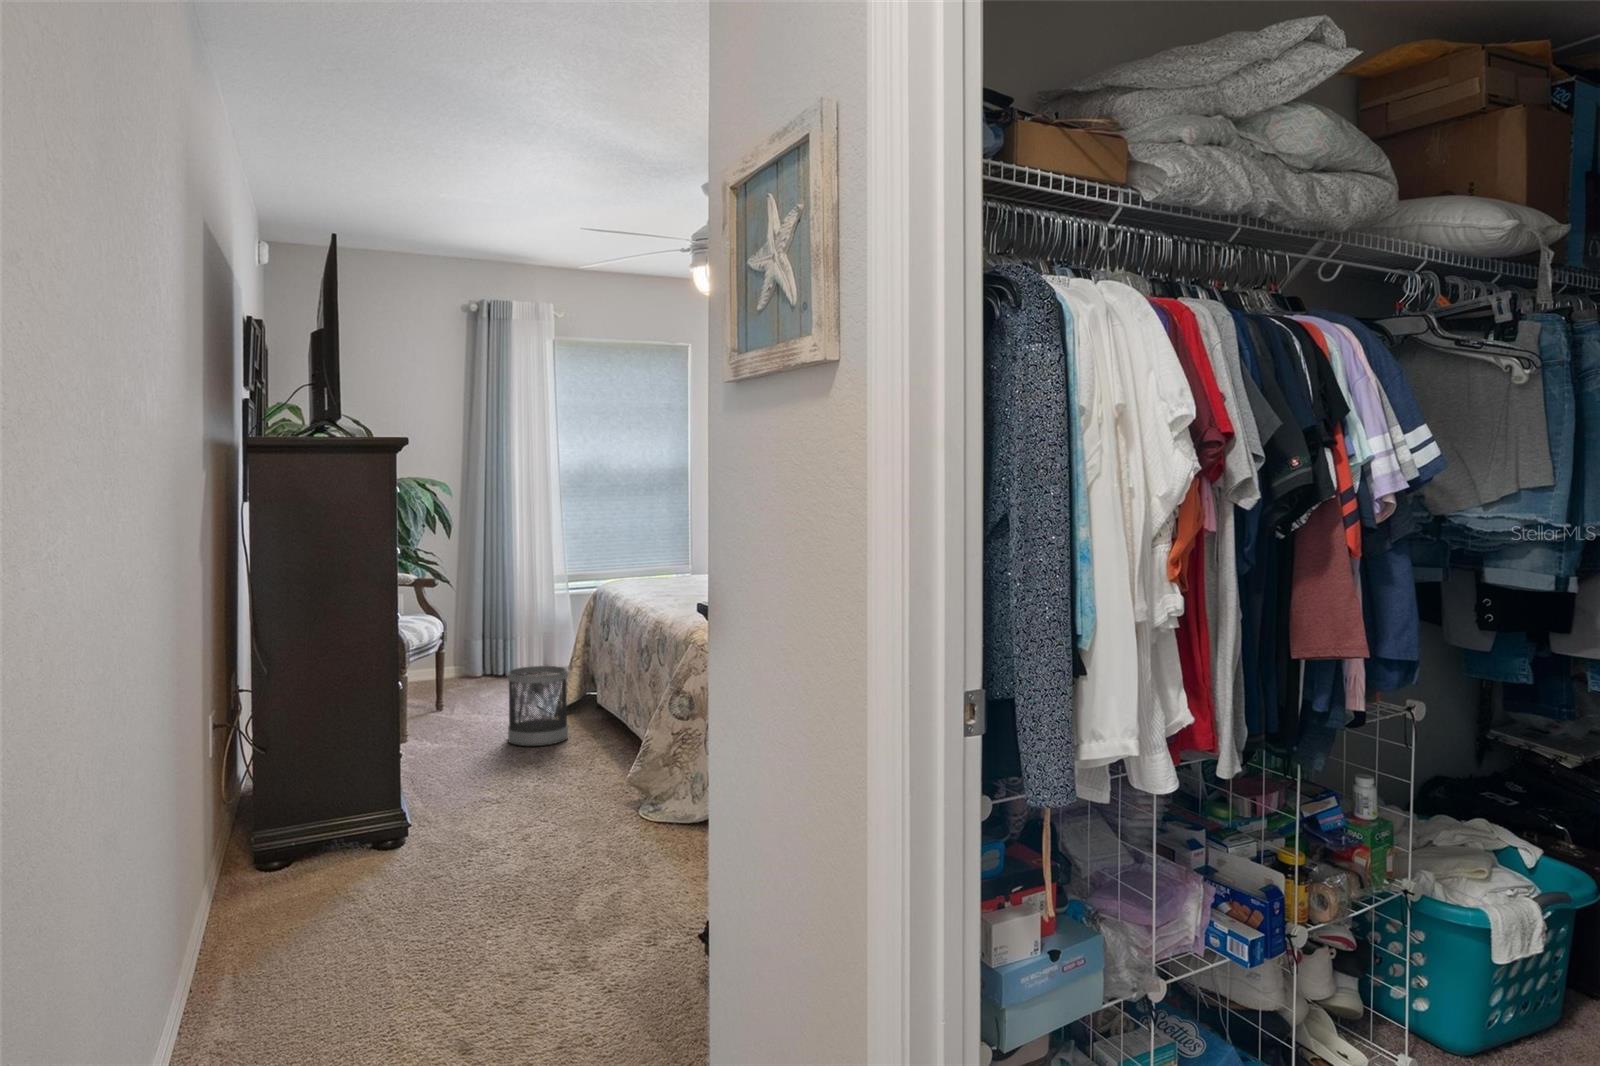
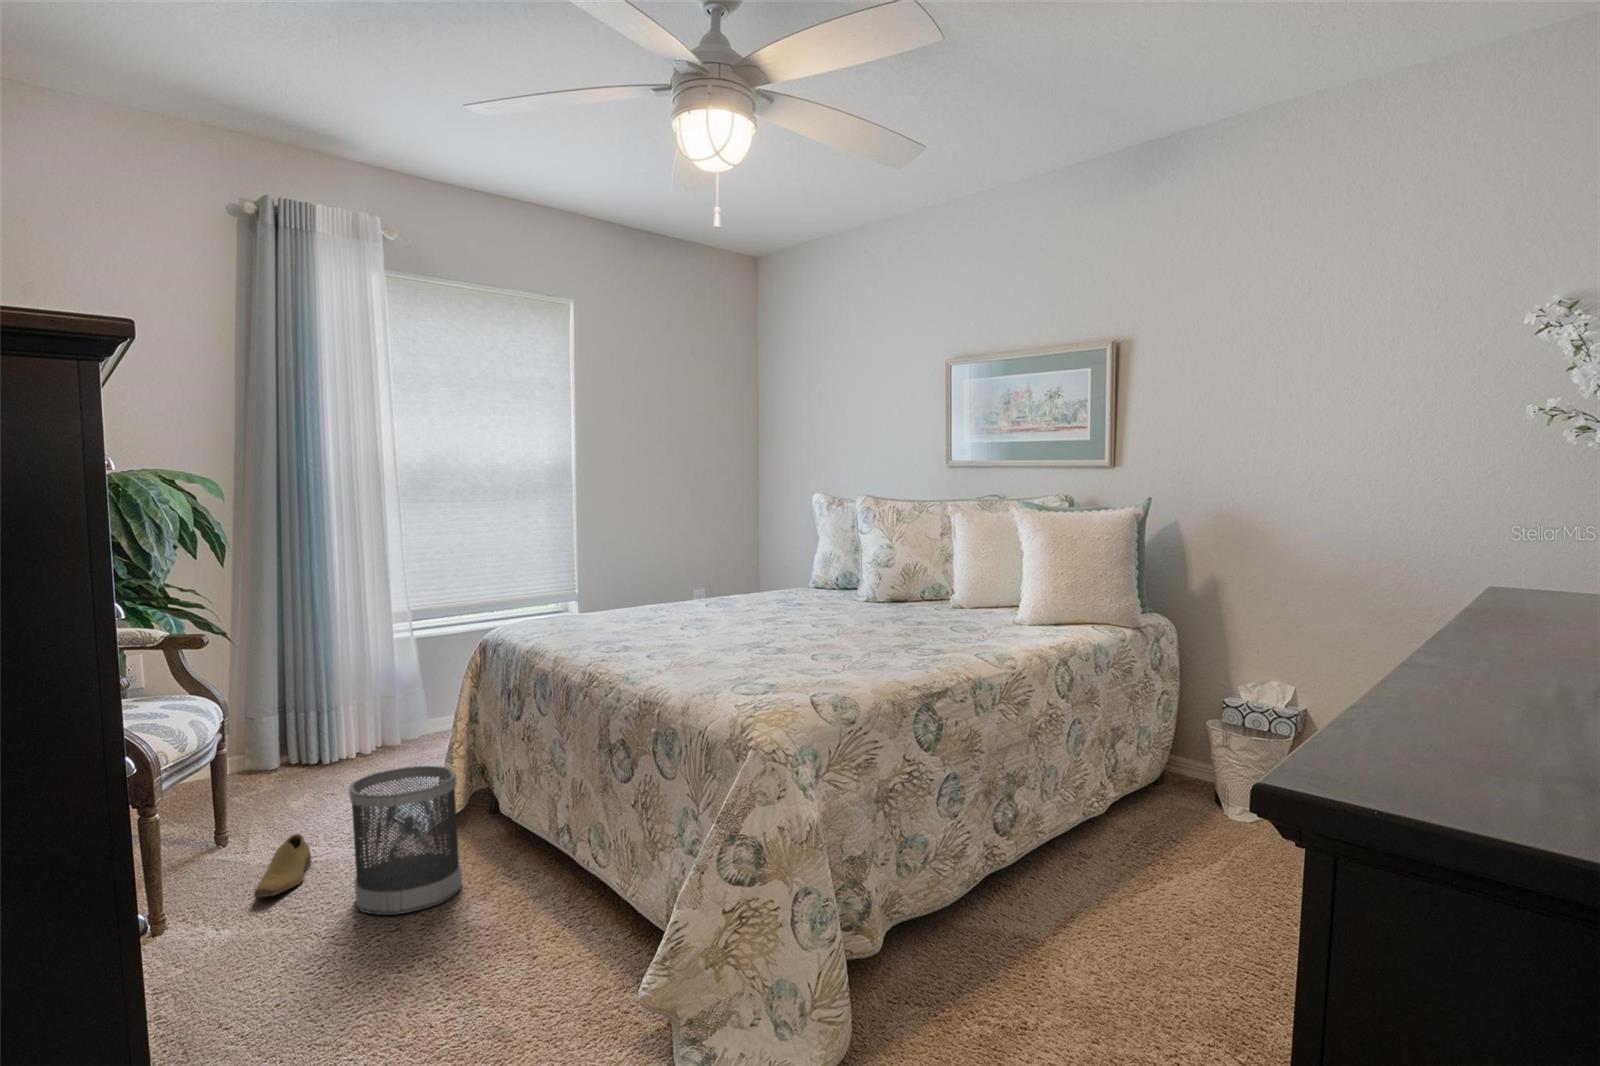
shoe: none [454,703,488,732] -> present [254,834,312,897]

